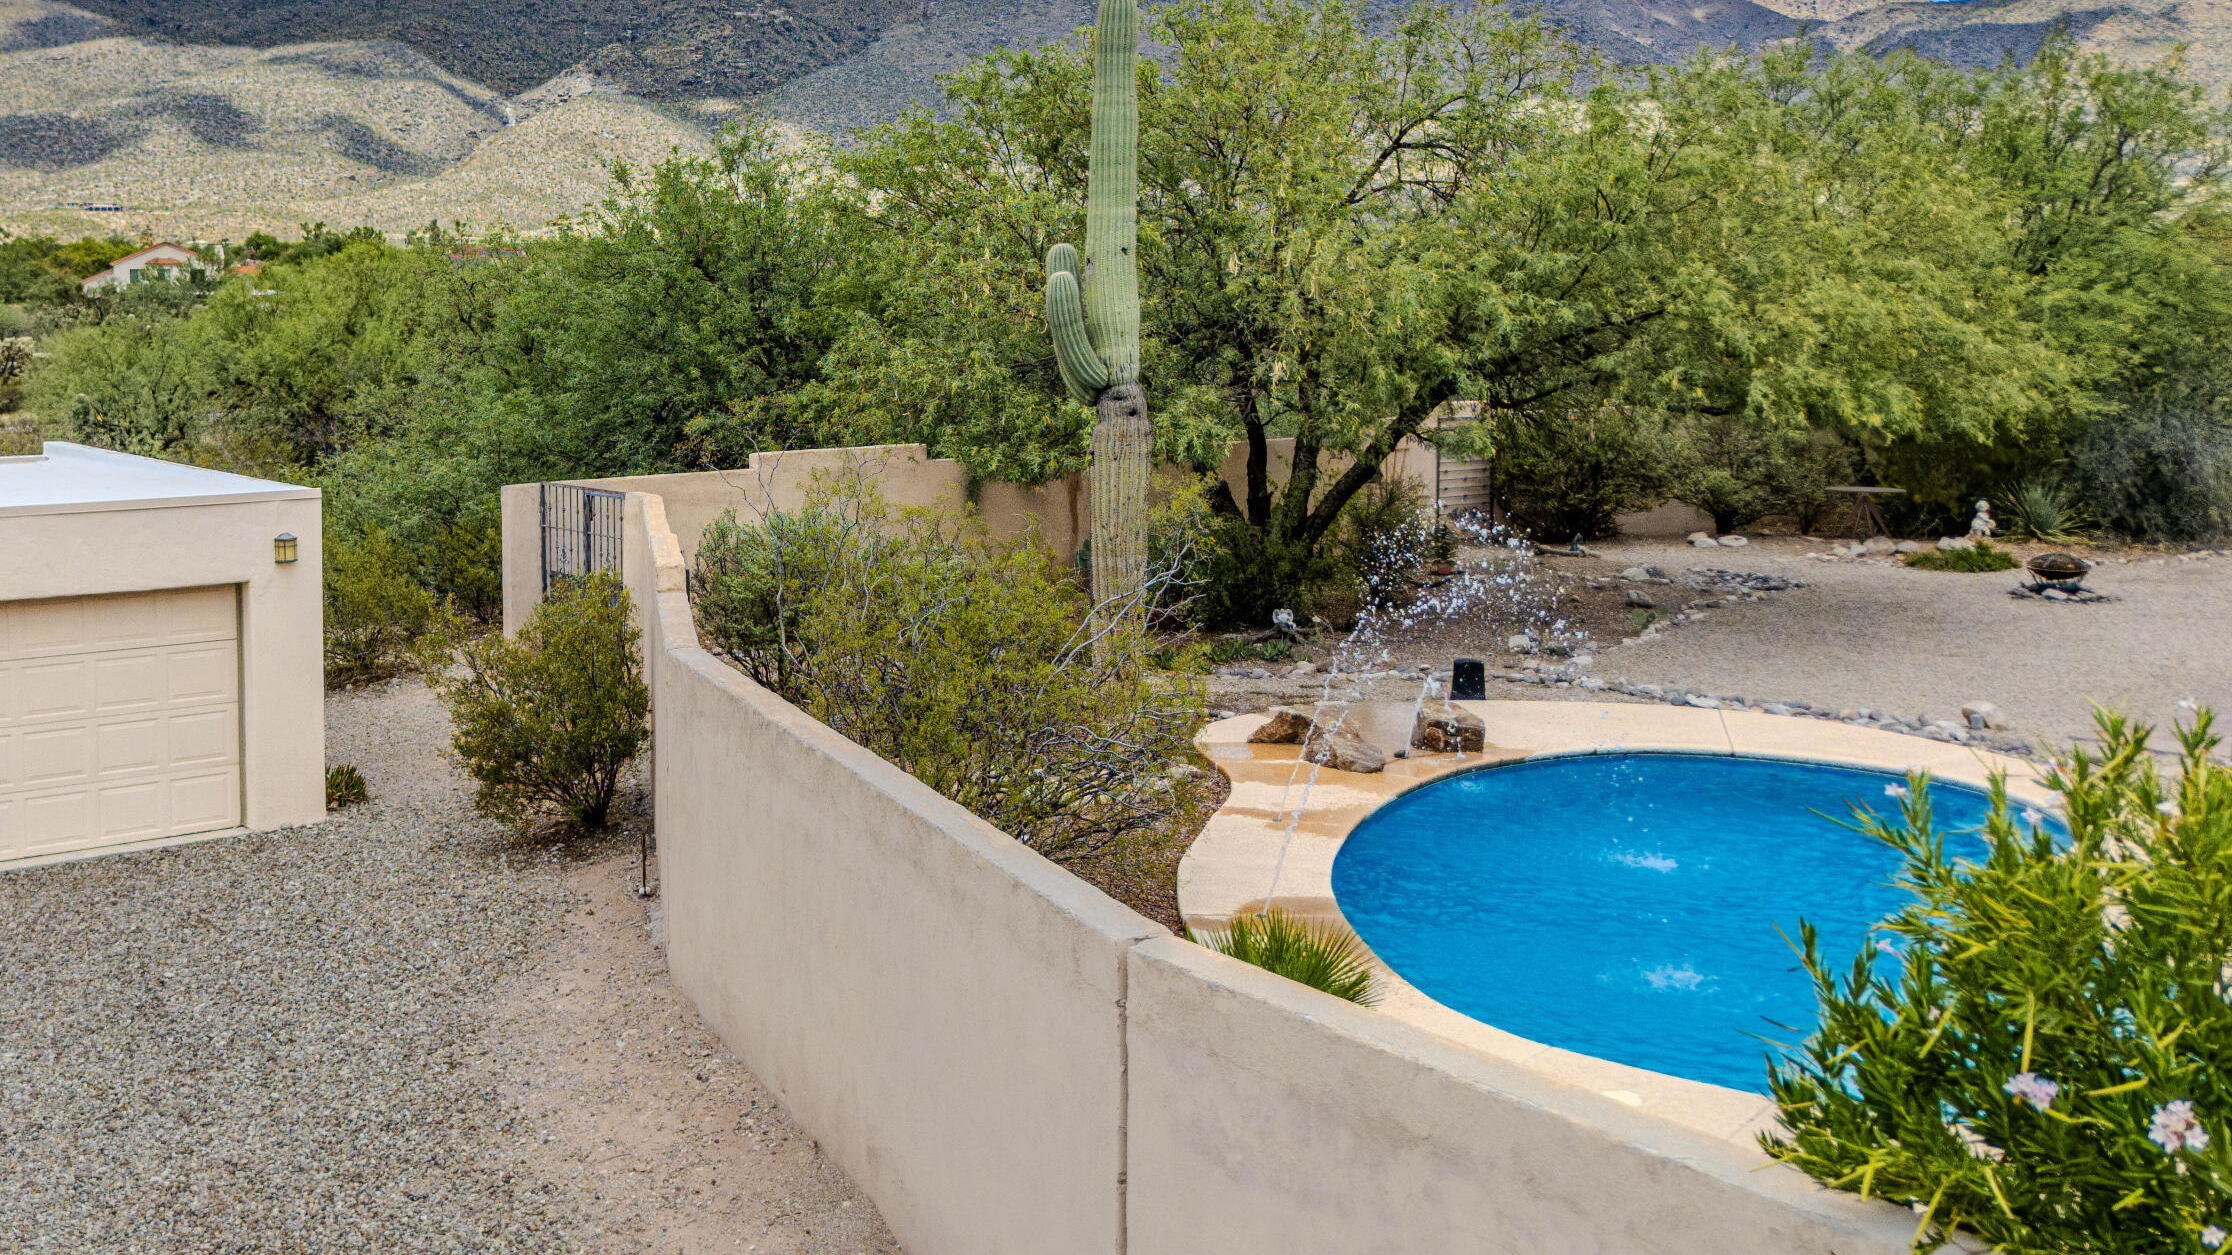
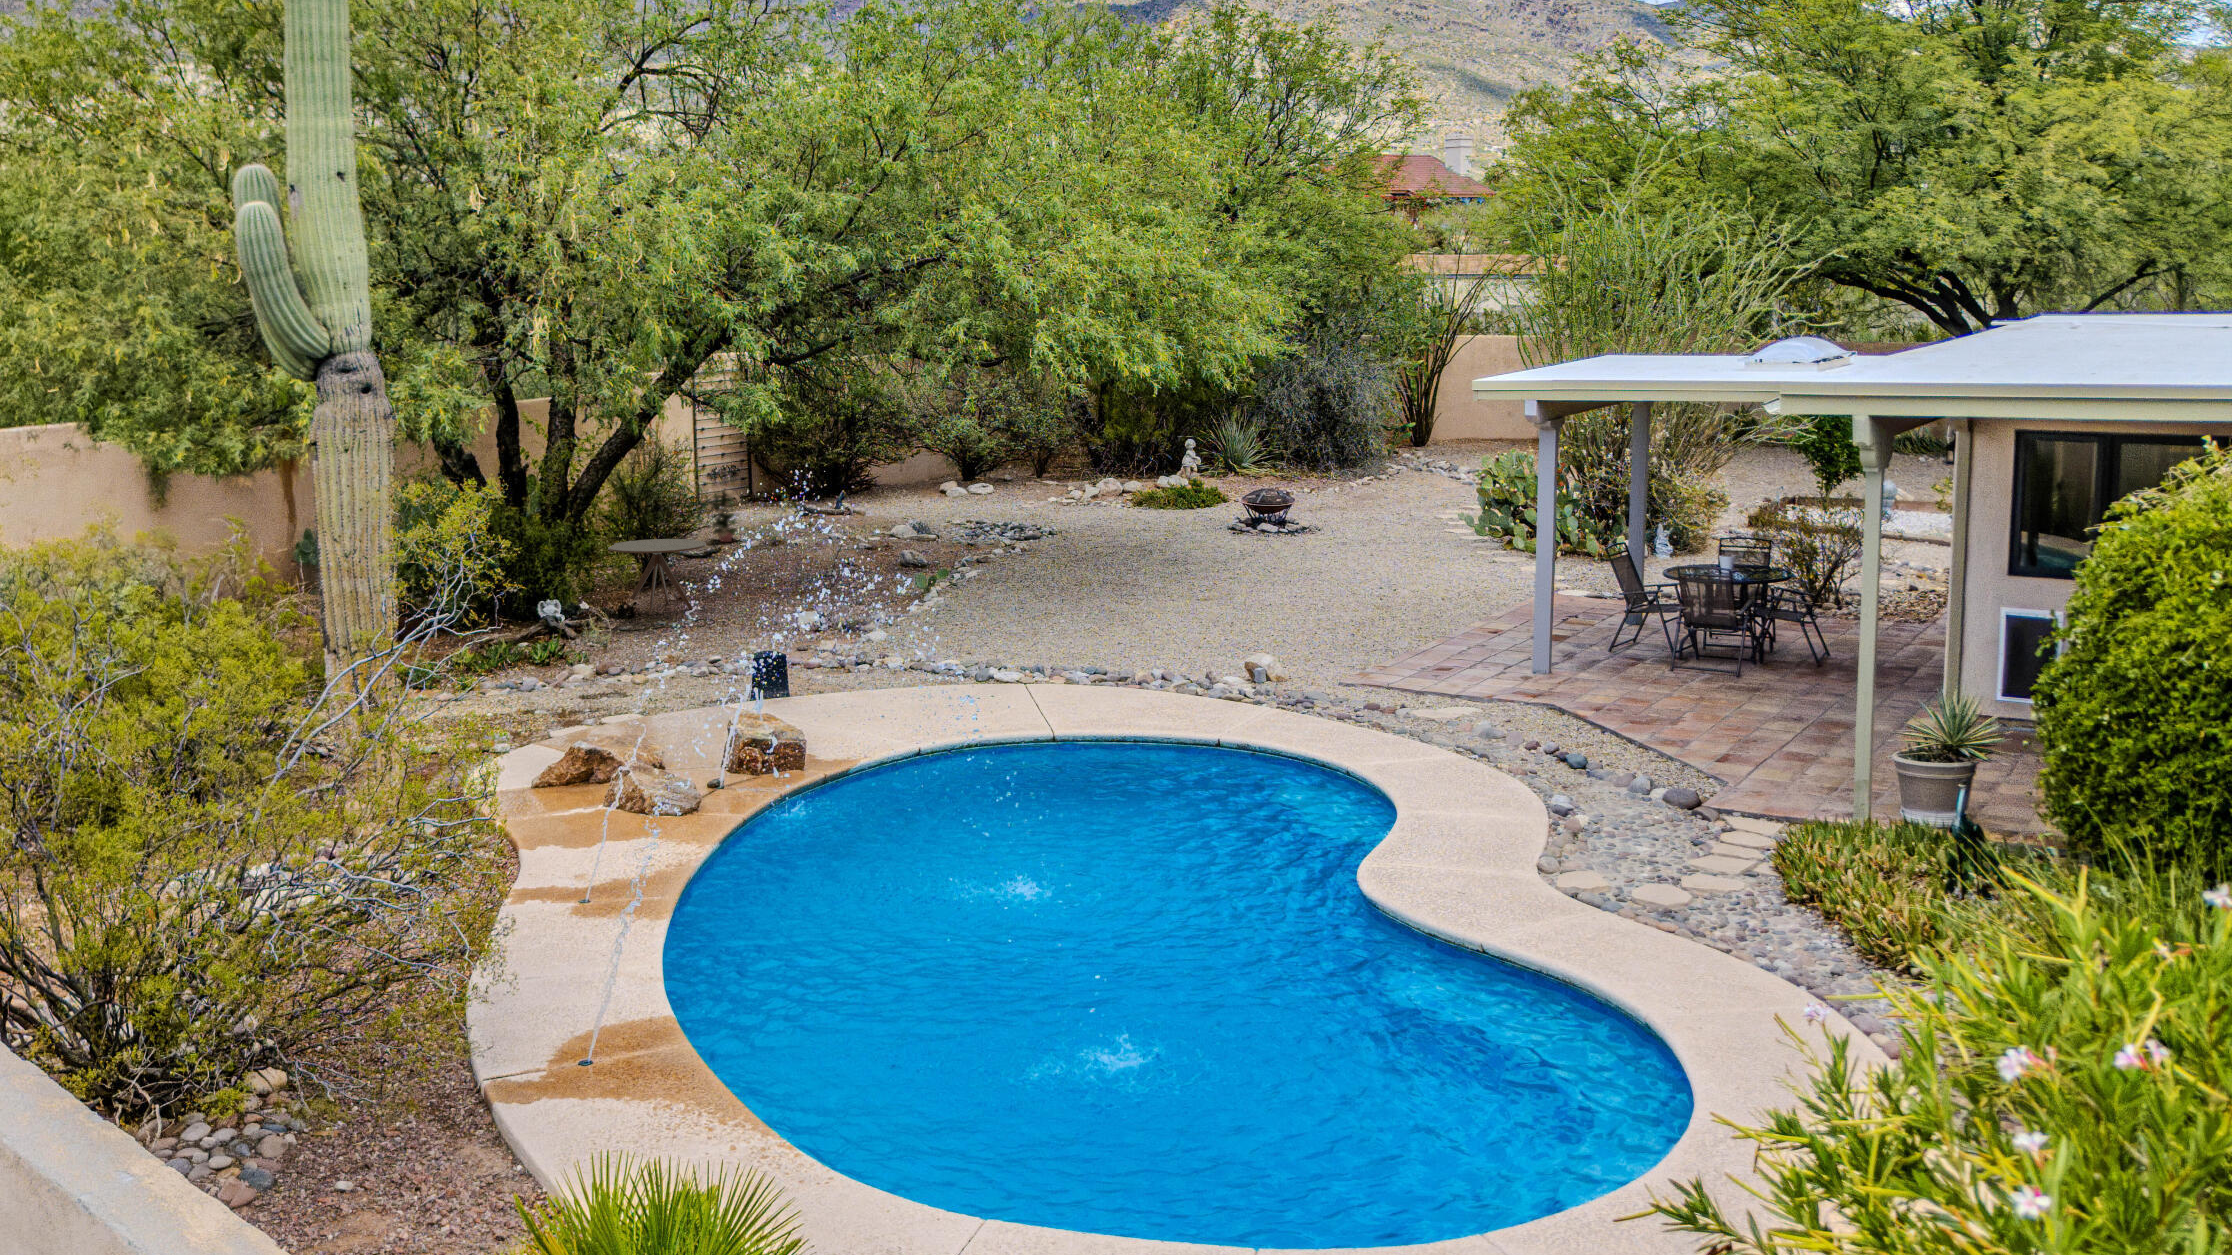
round table: present [1825,487,1906,538] -> present [608,539,706,615]

